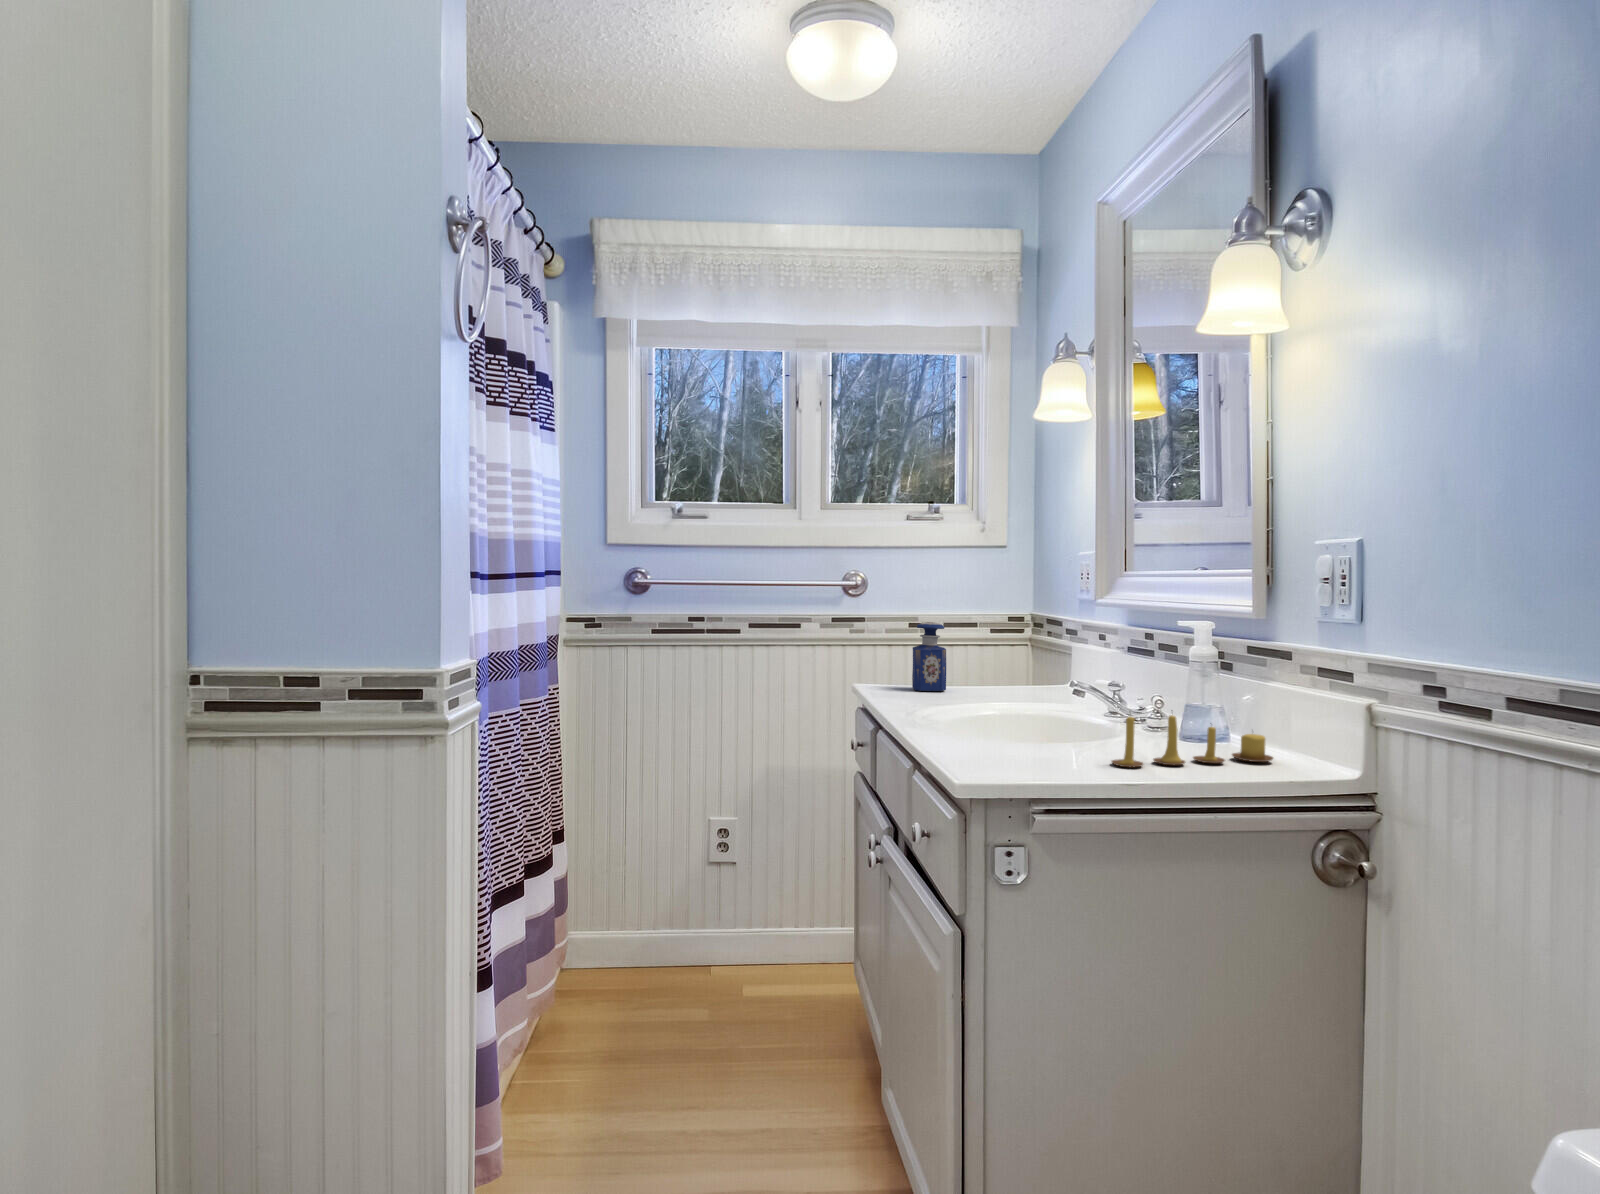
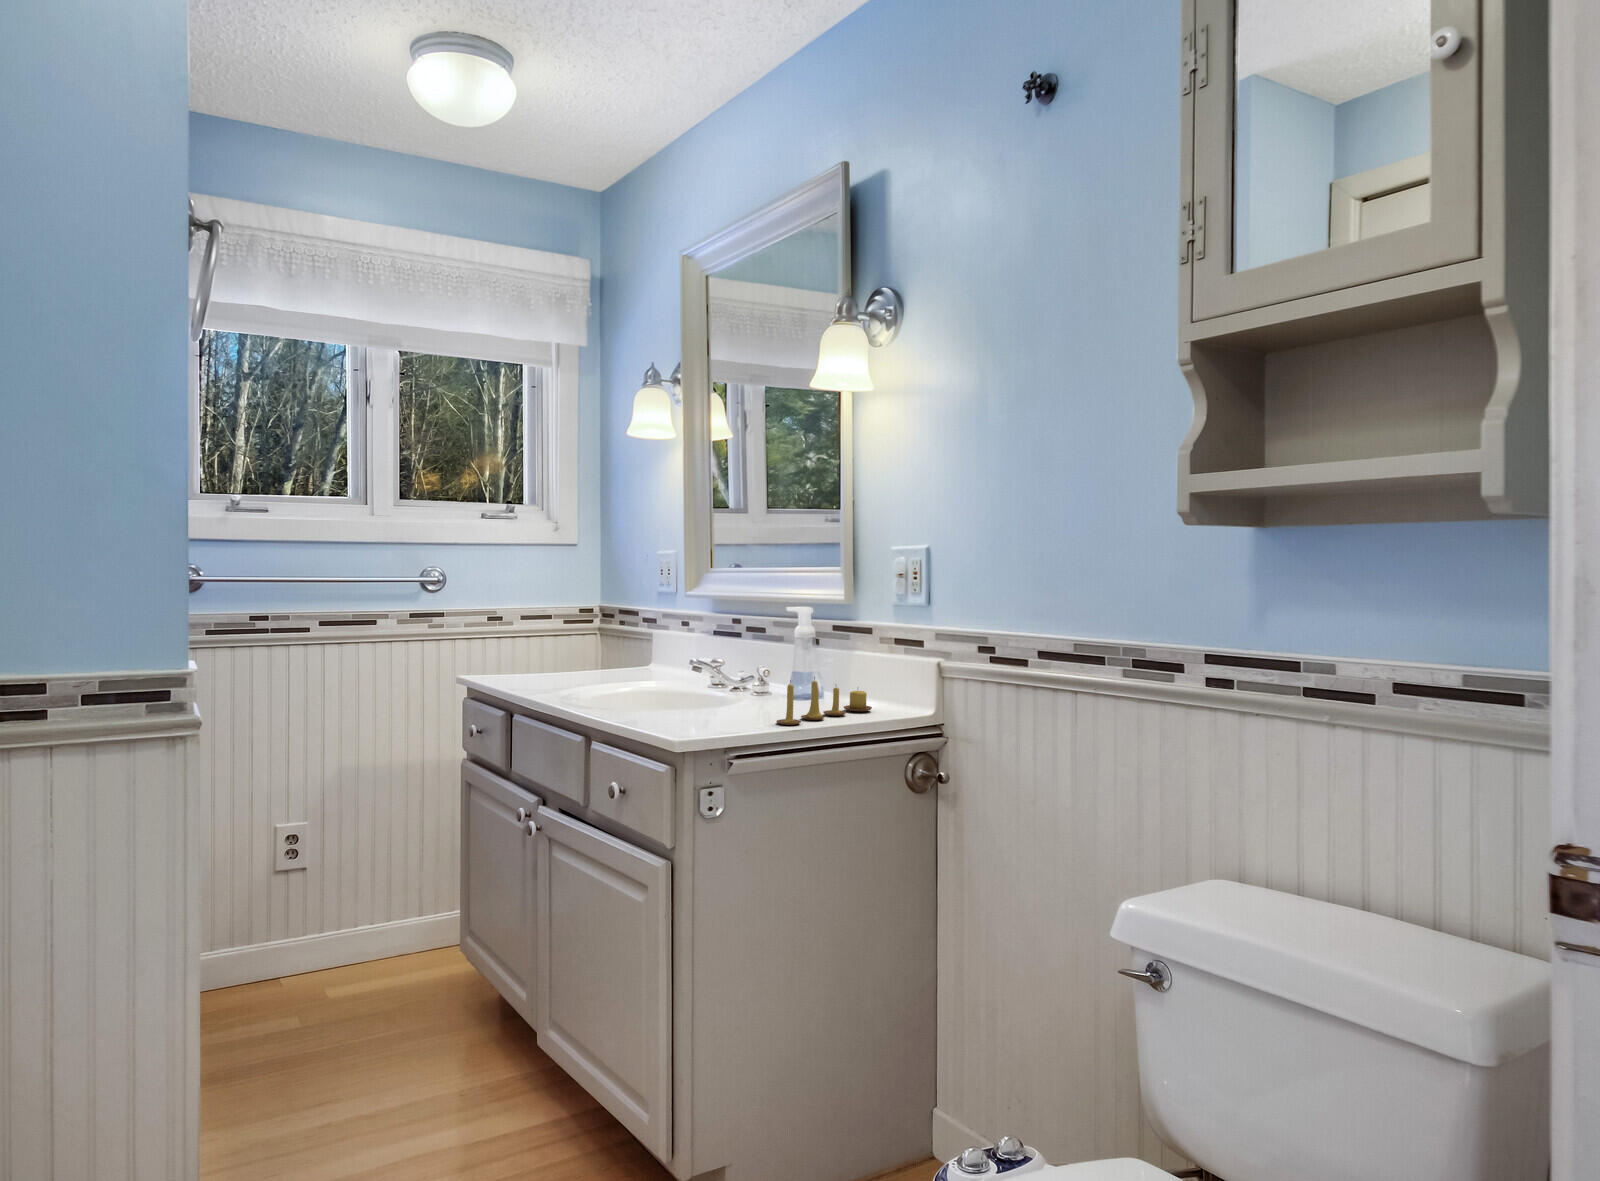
perfume bottle: present [912,622,946,691] -> none [522,614,558,679]

